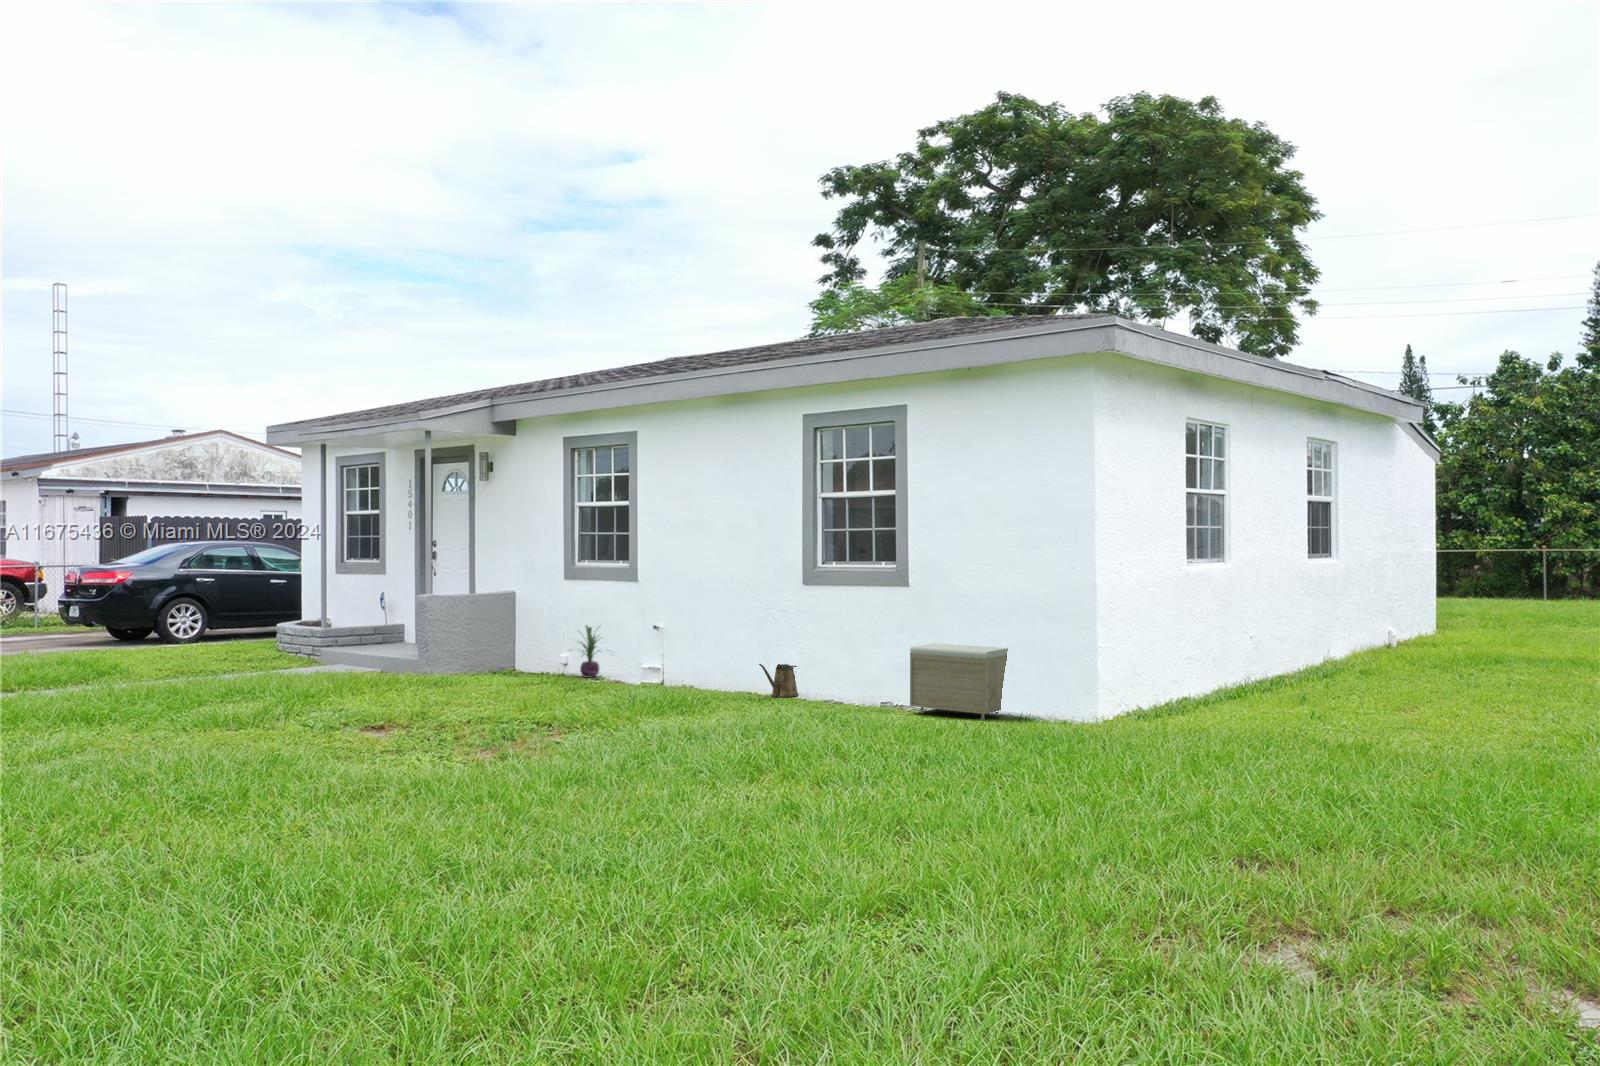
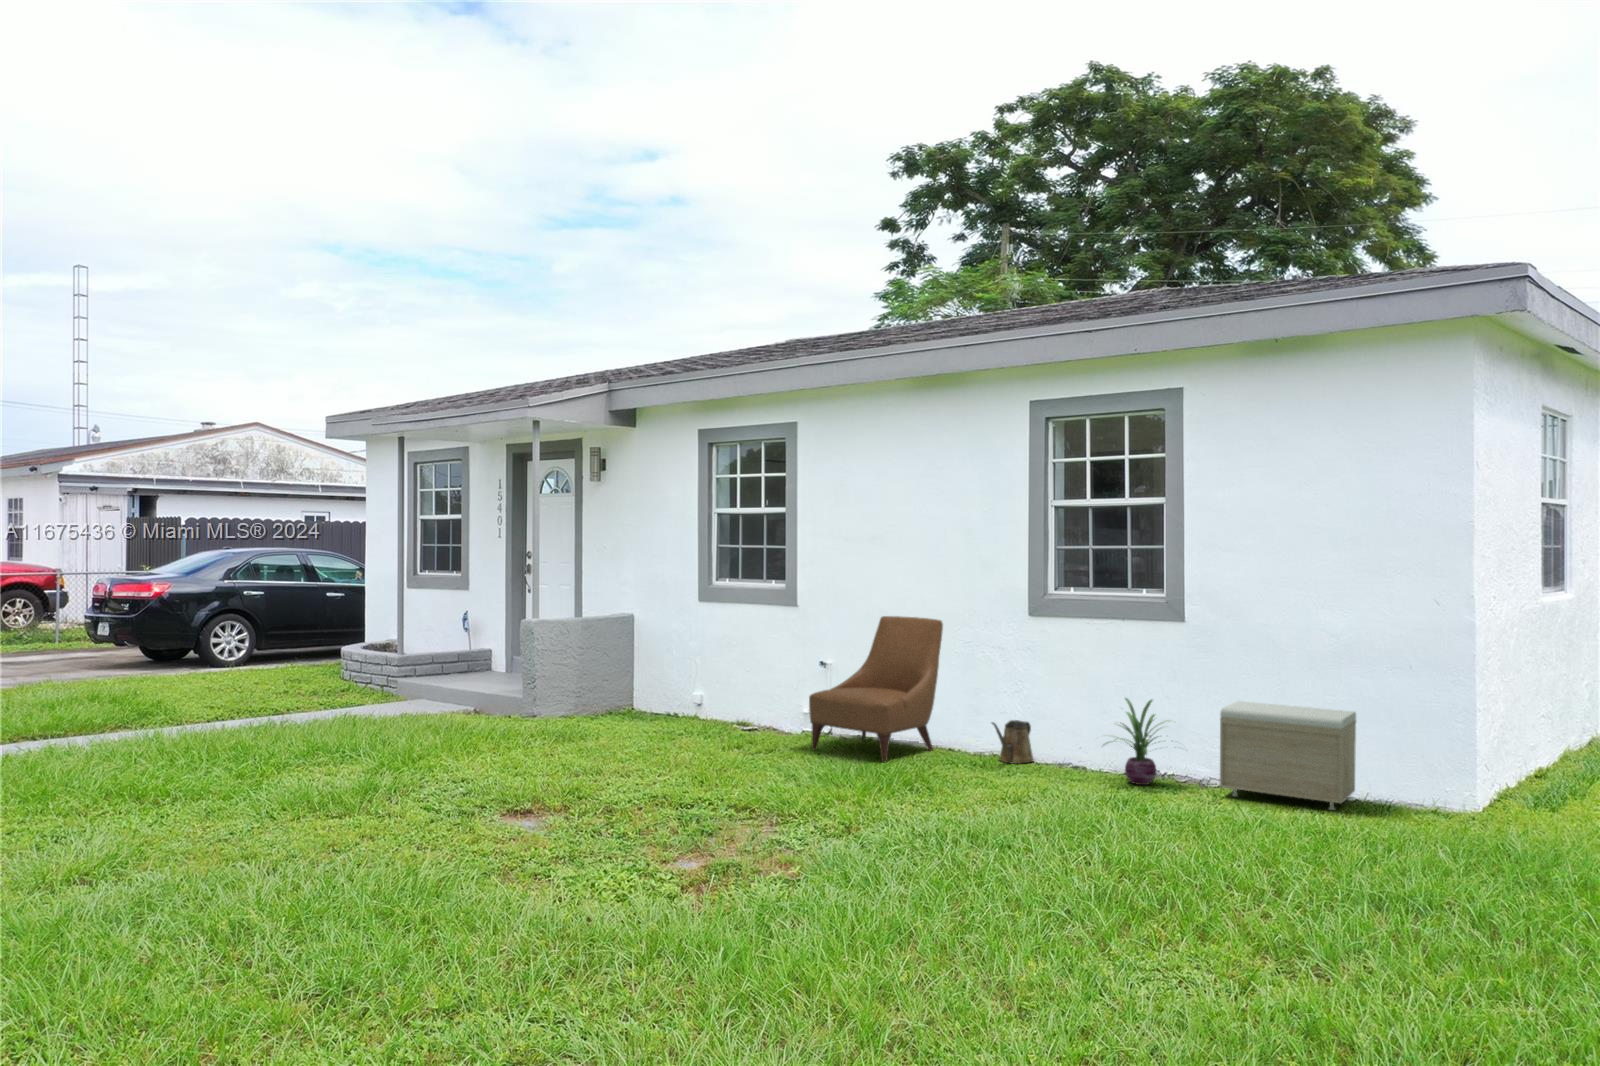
chair: none [629,586,738,697] -> present [809,616,943,762]
decorative plant: present [570,625,600,678] -> present [1106,698,1163,785]

